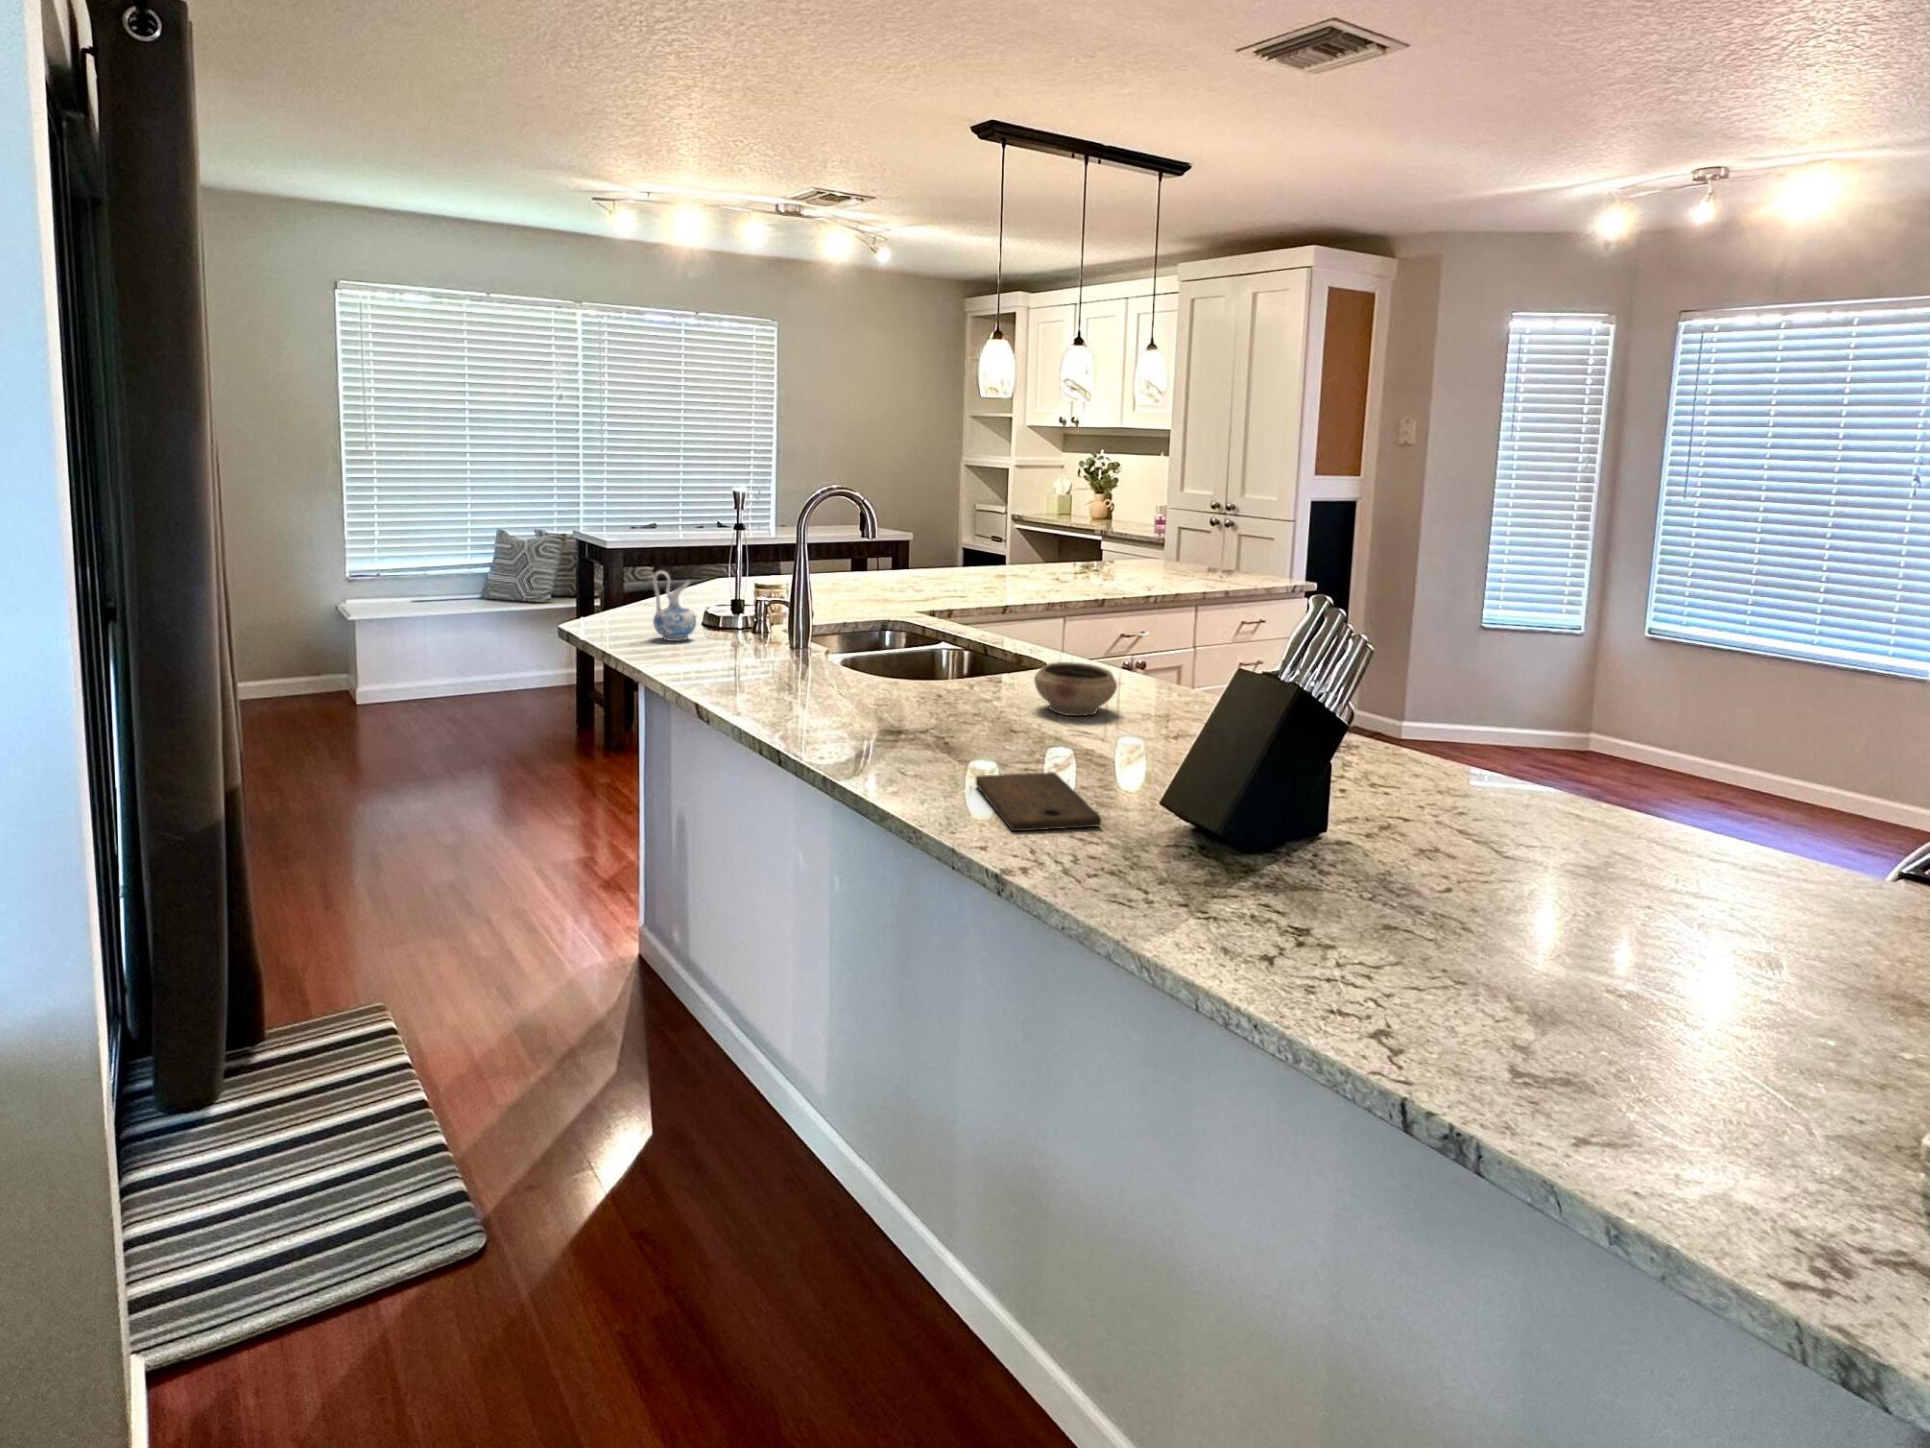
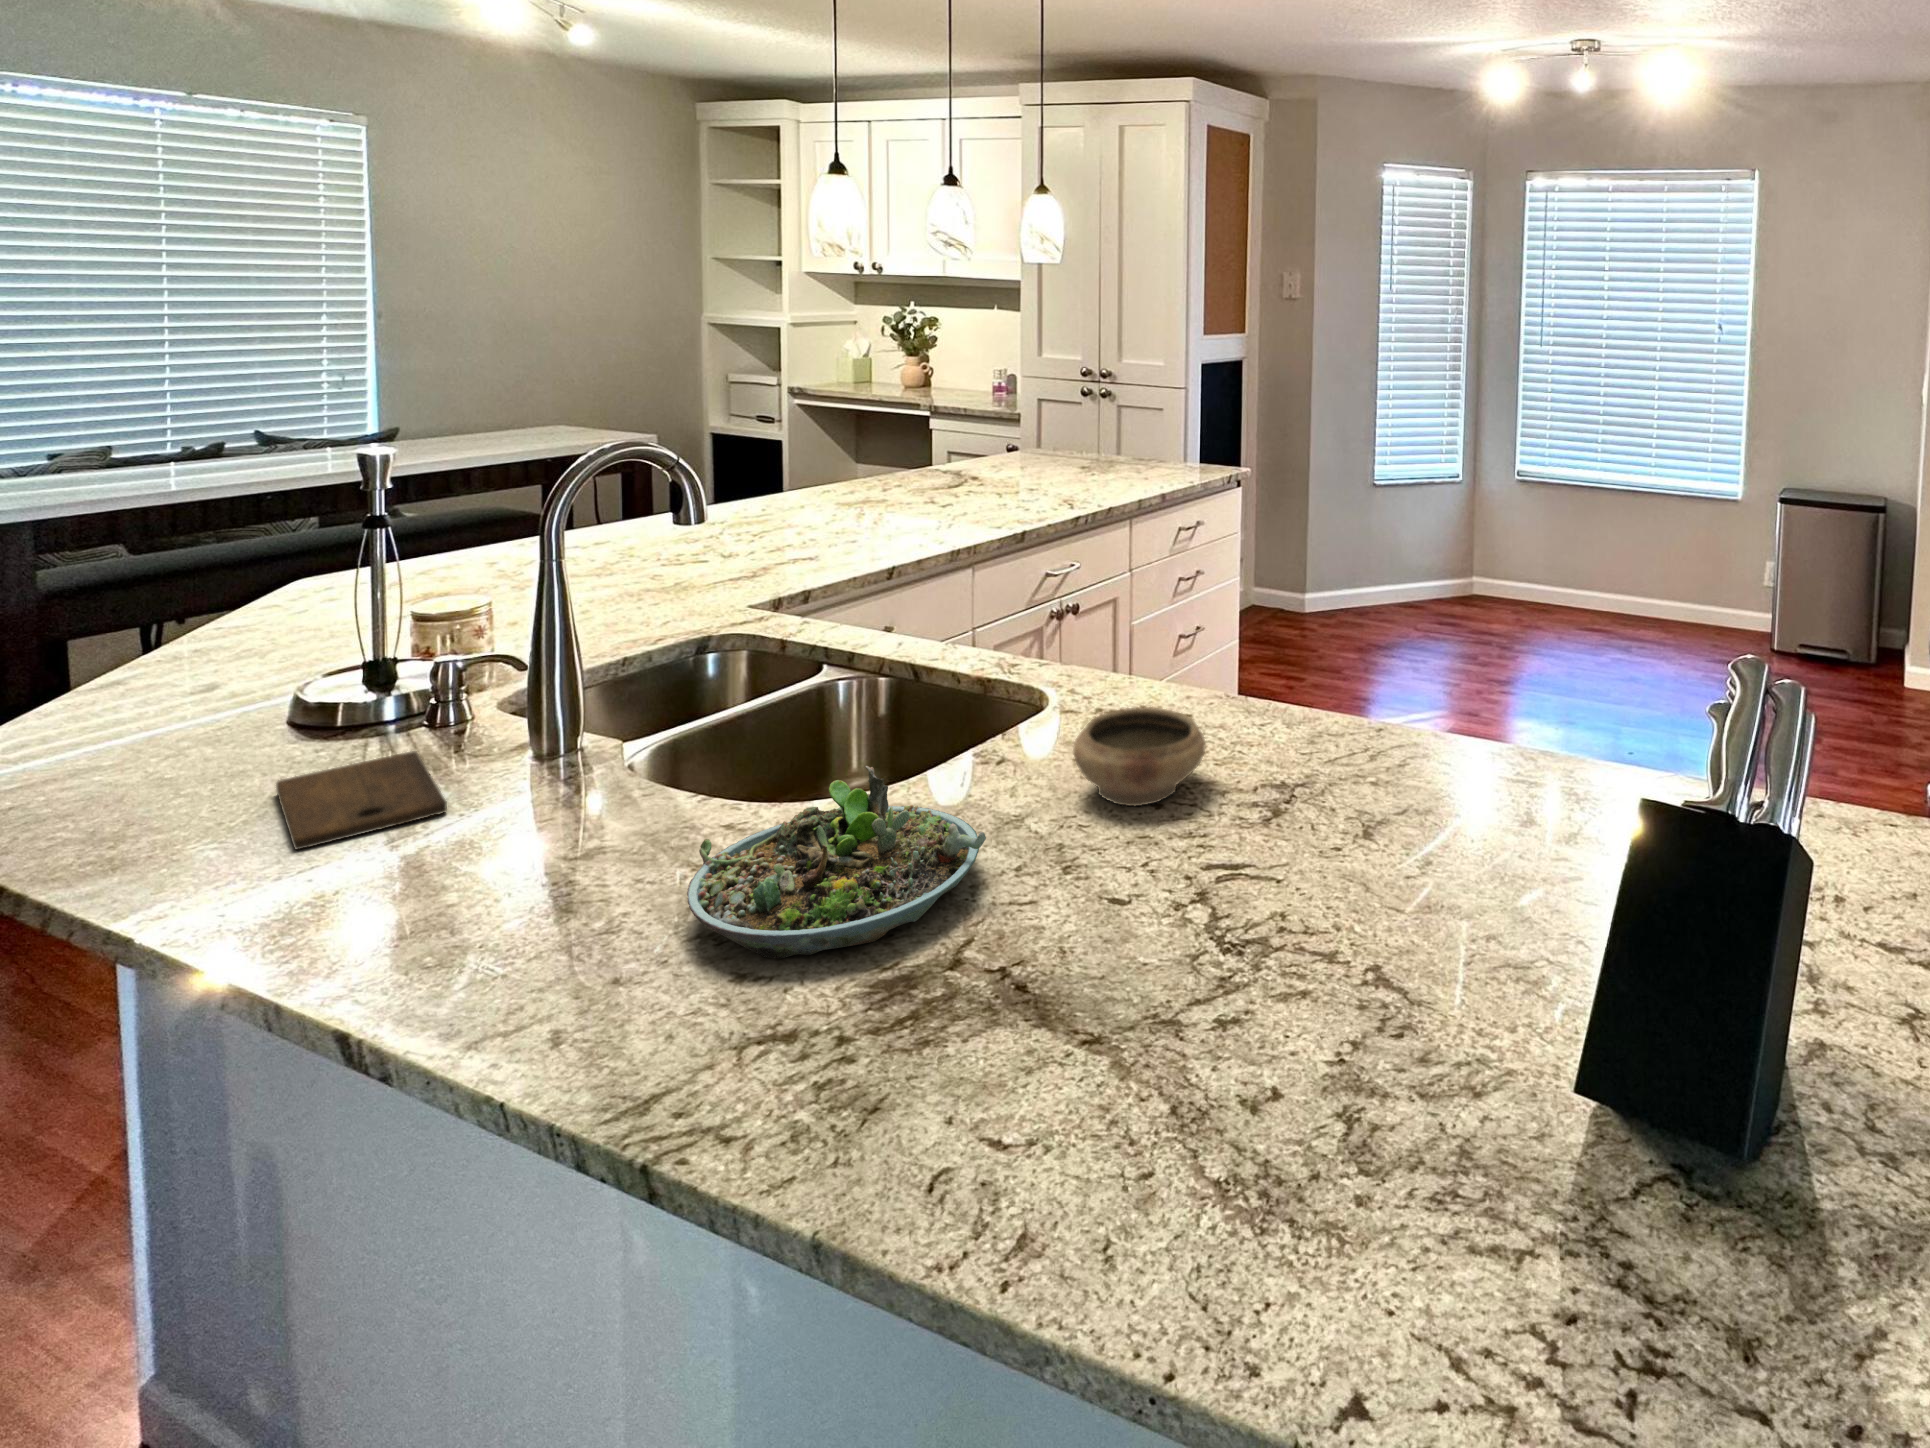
ceramic pitcher: present [653,571,696,641] -> none [151,646,279,786]
succulent planter: none [821,650,963,728] -> present [687,766,986,959]
cutting board: present [976,772,1101,831] -> present [276,751,447,850]

